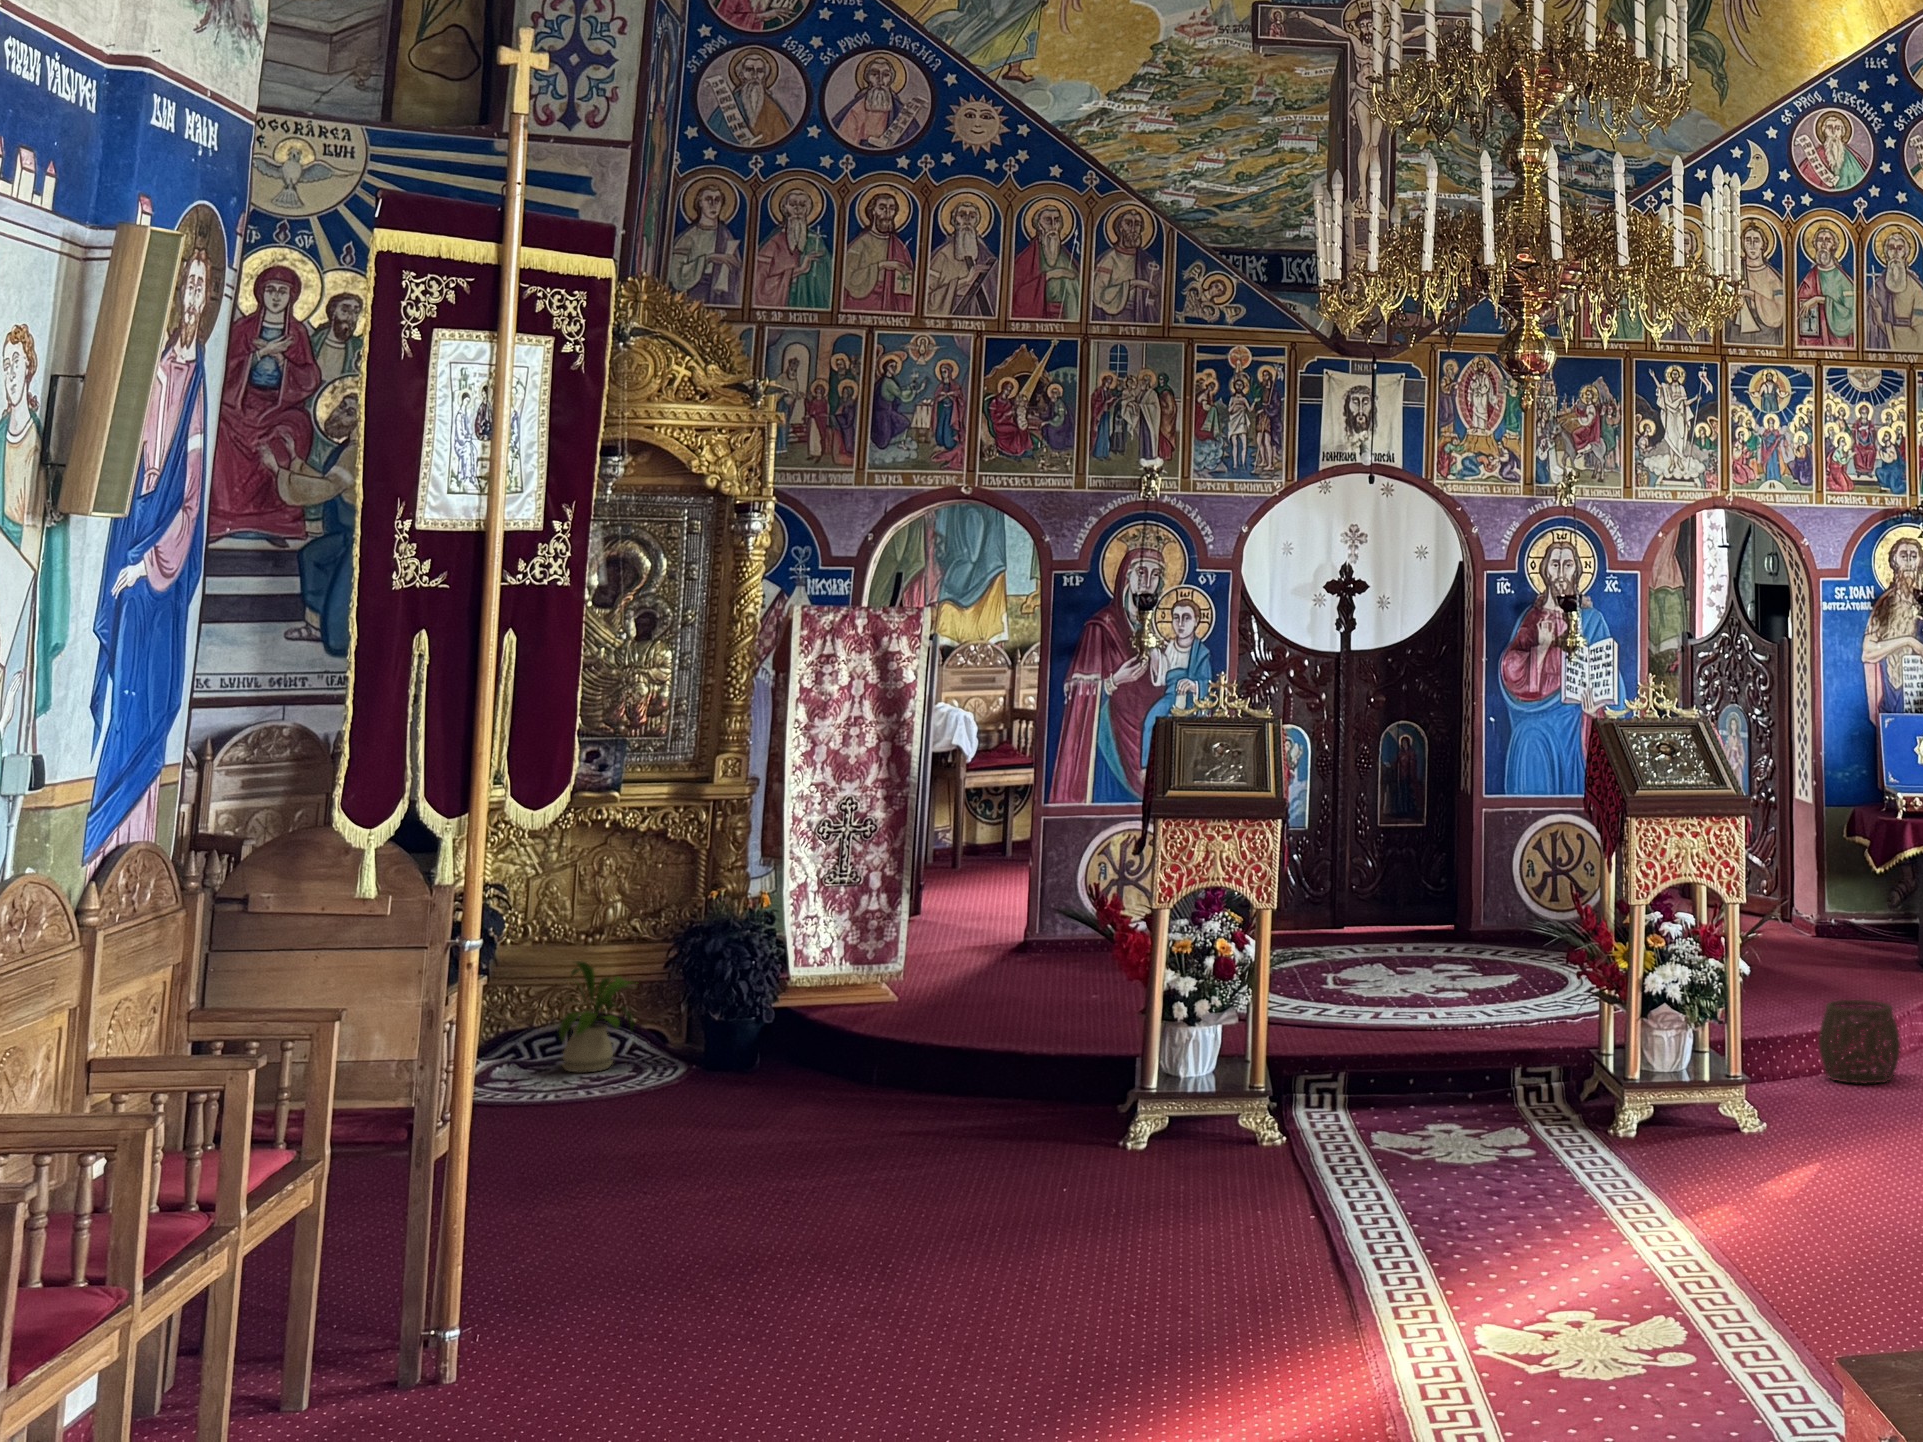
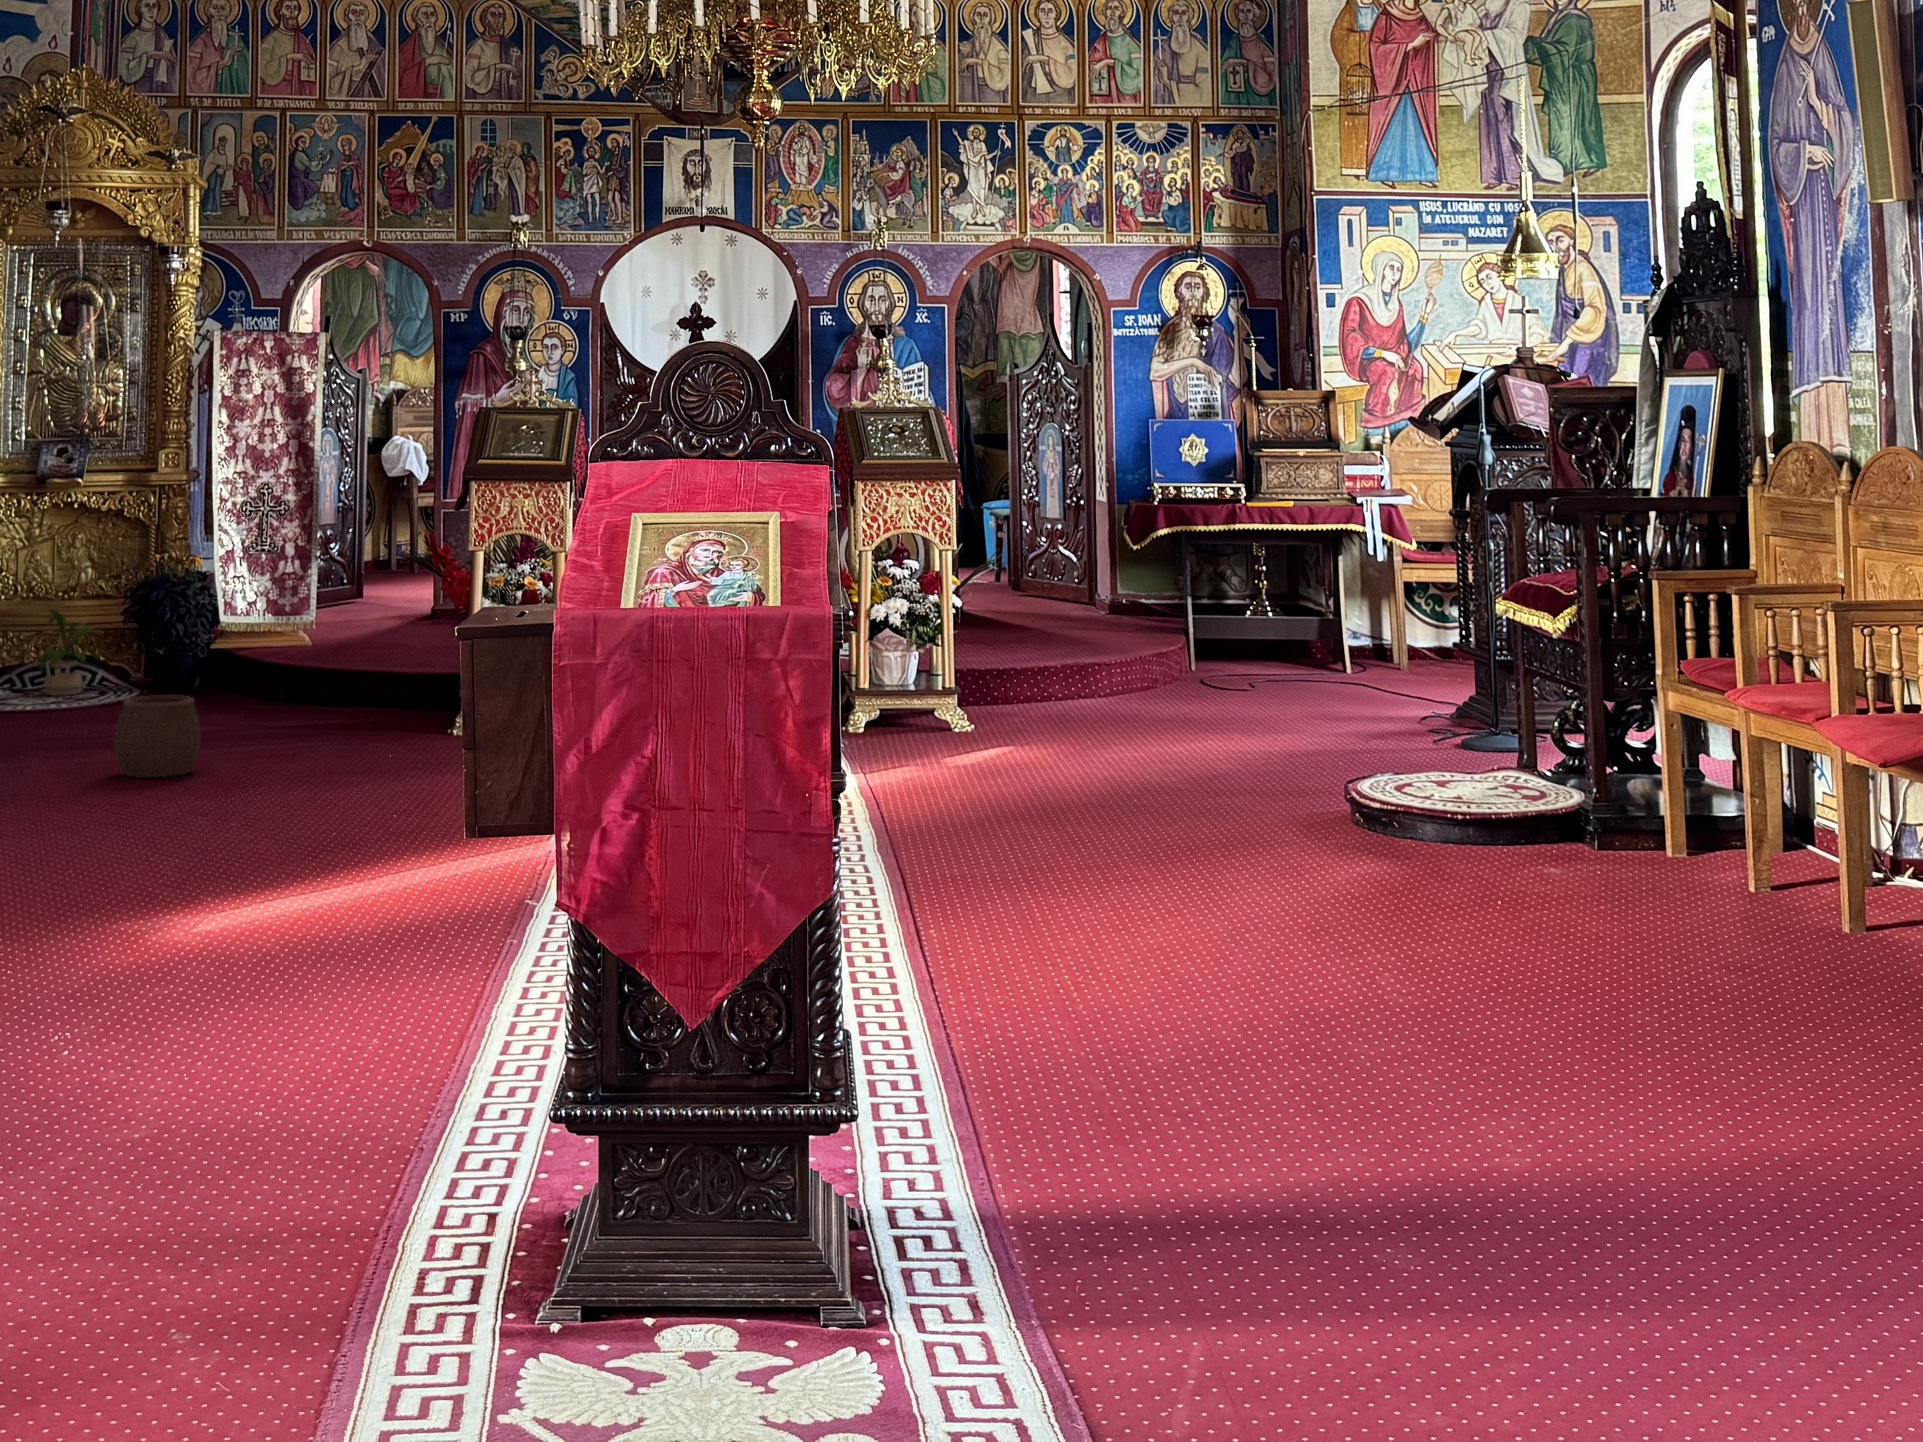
woven basket: present [1819,1000,1900,1084] -> present [115,695,200,778]

